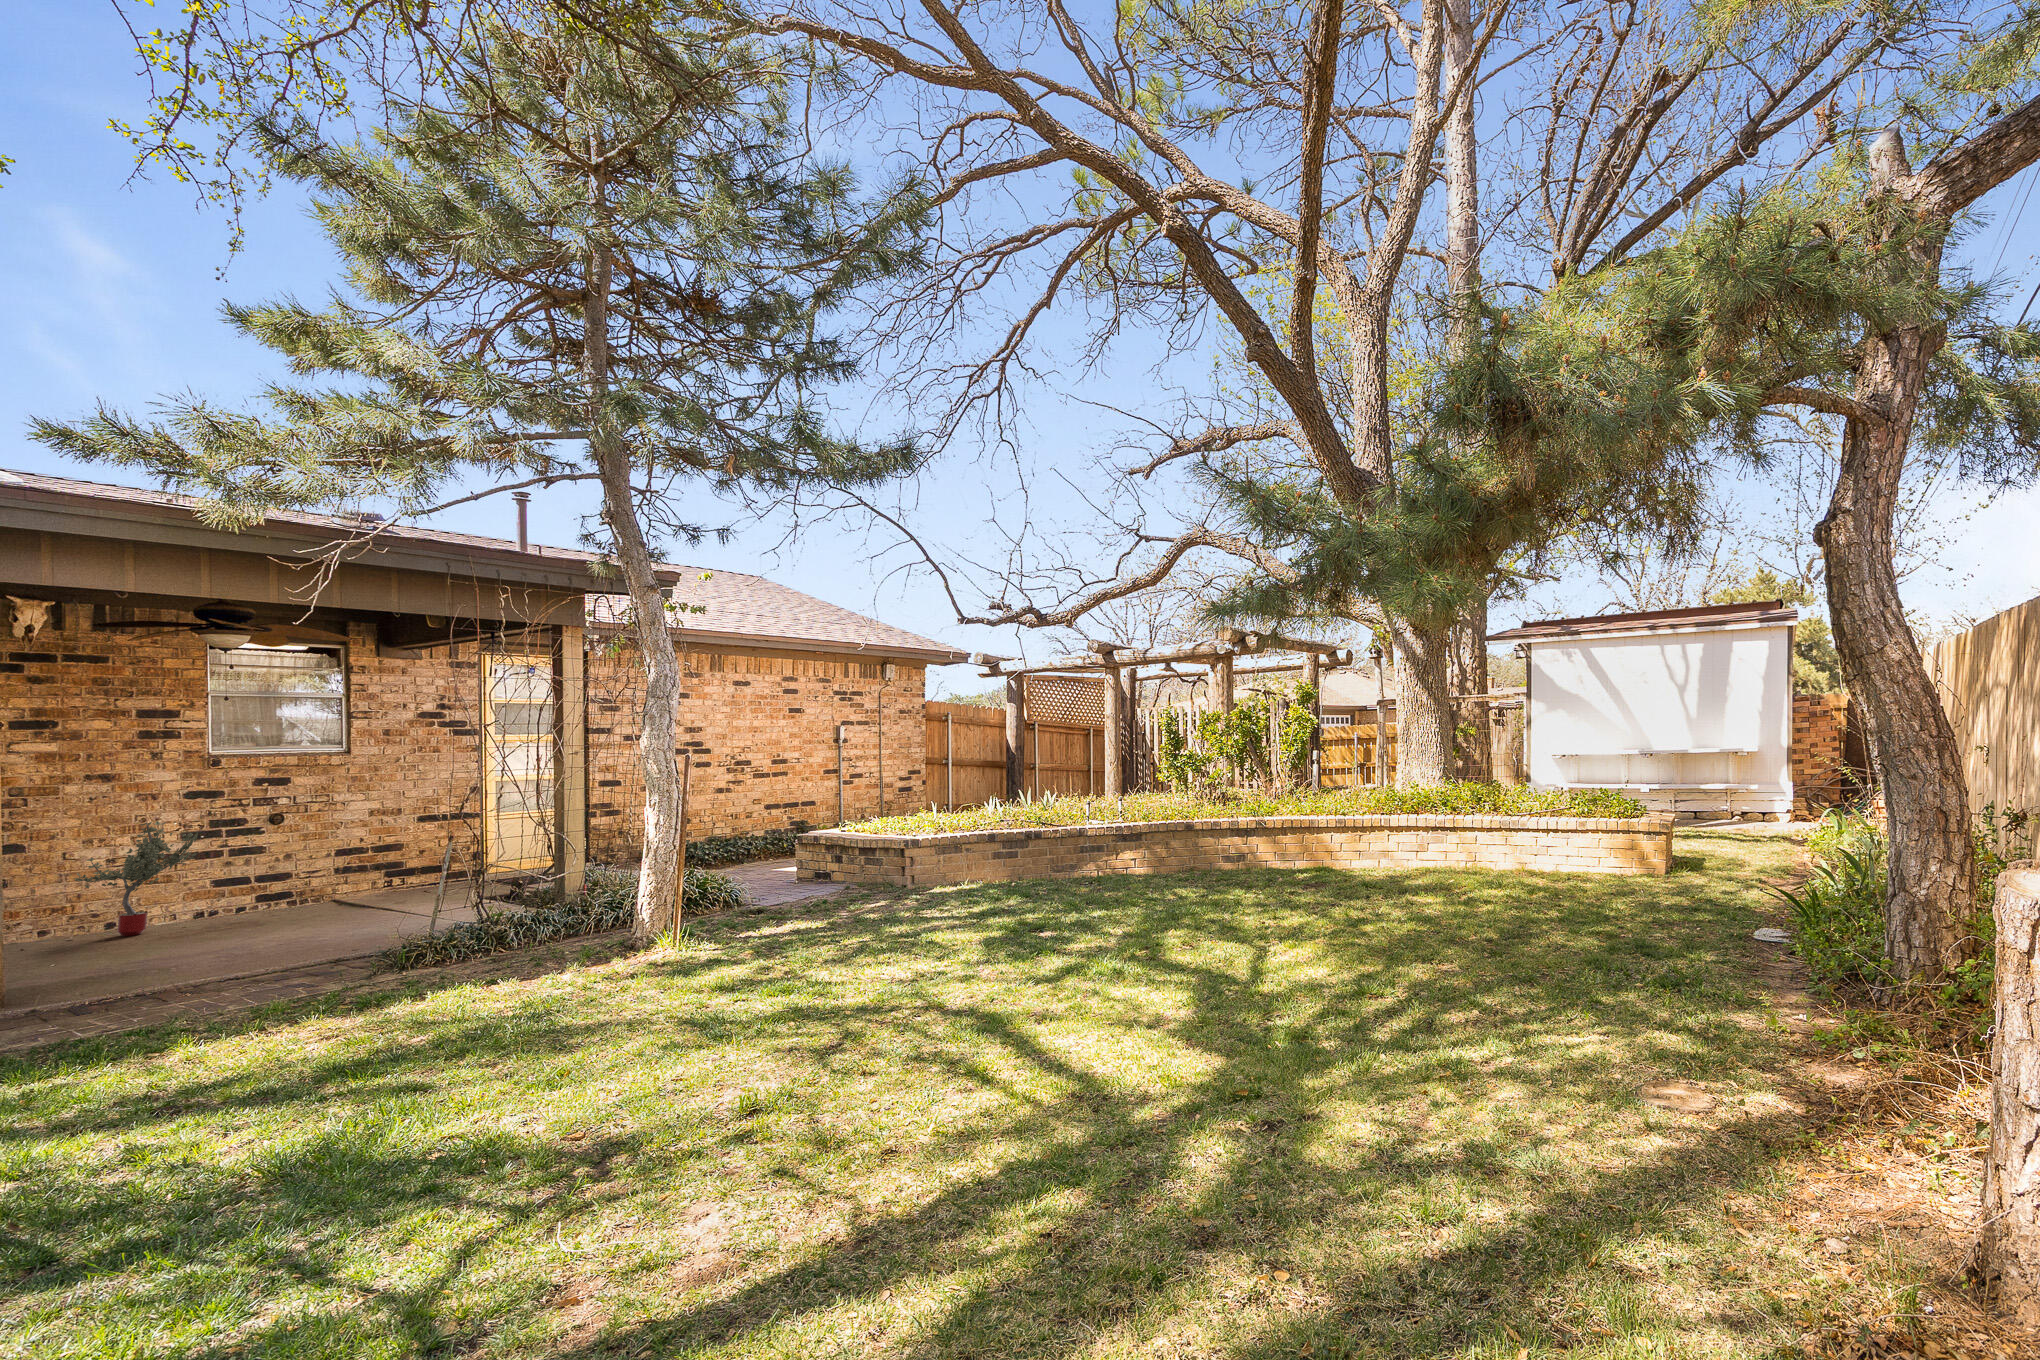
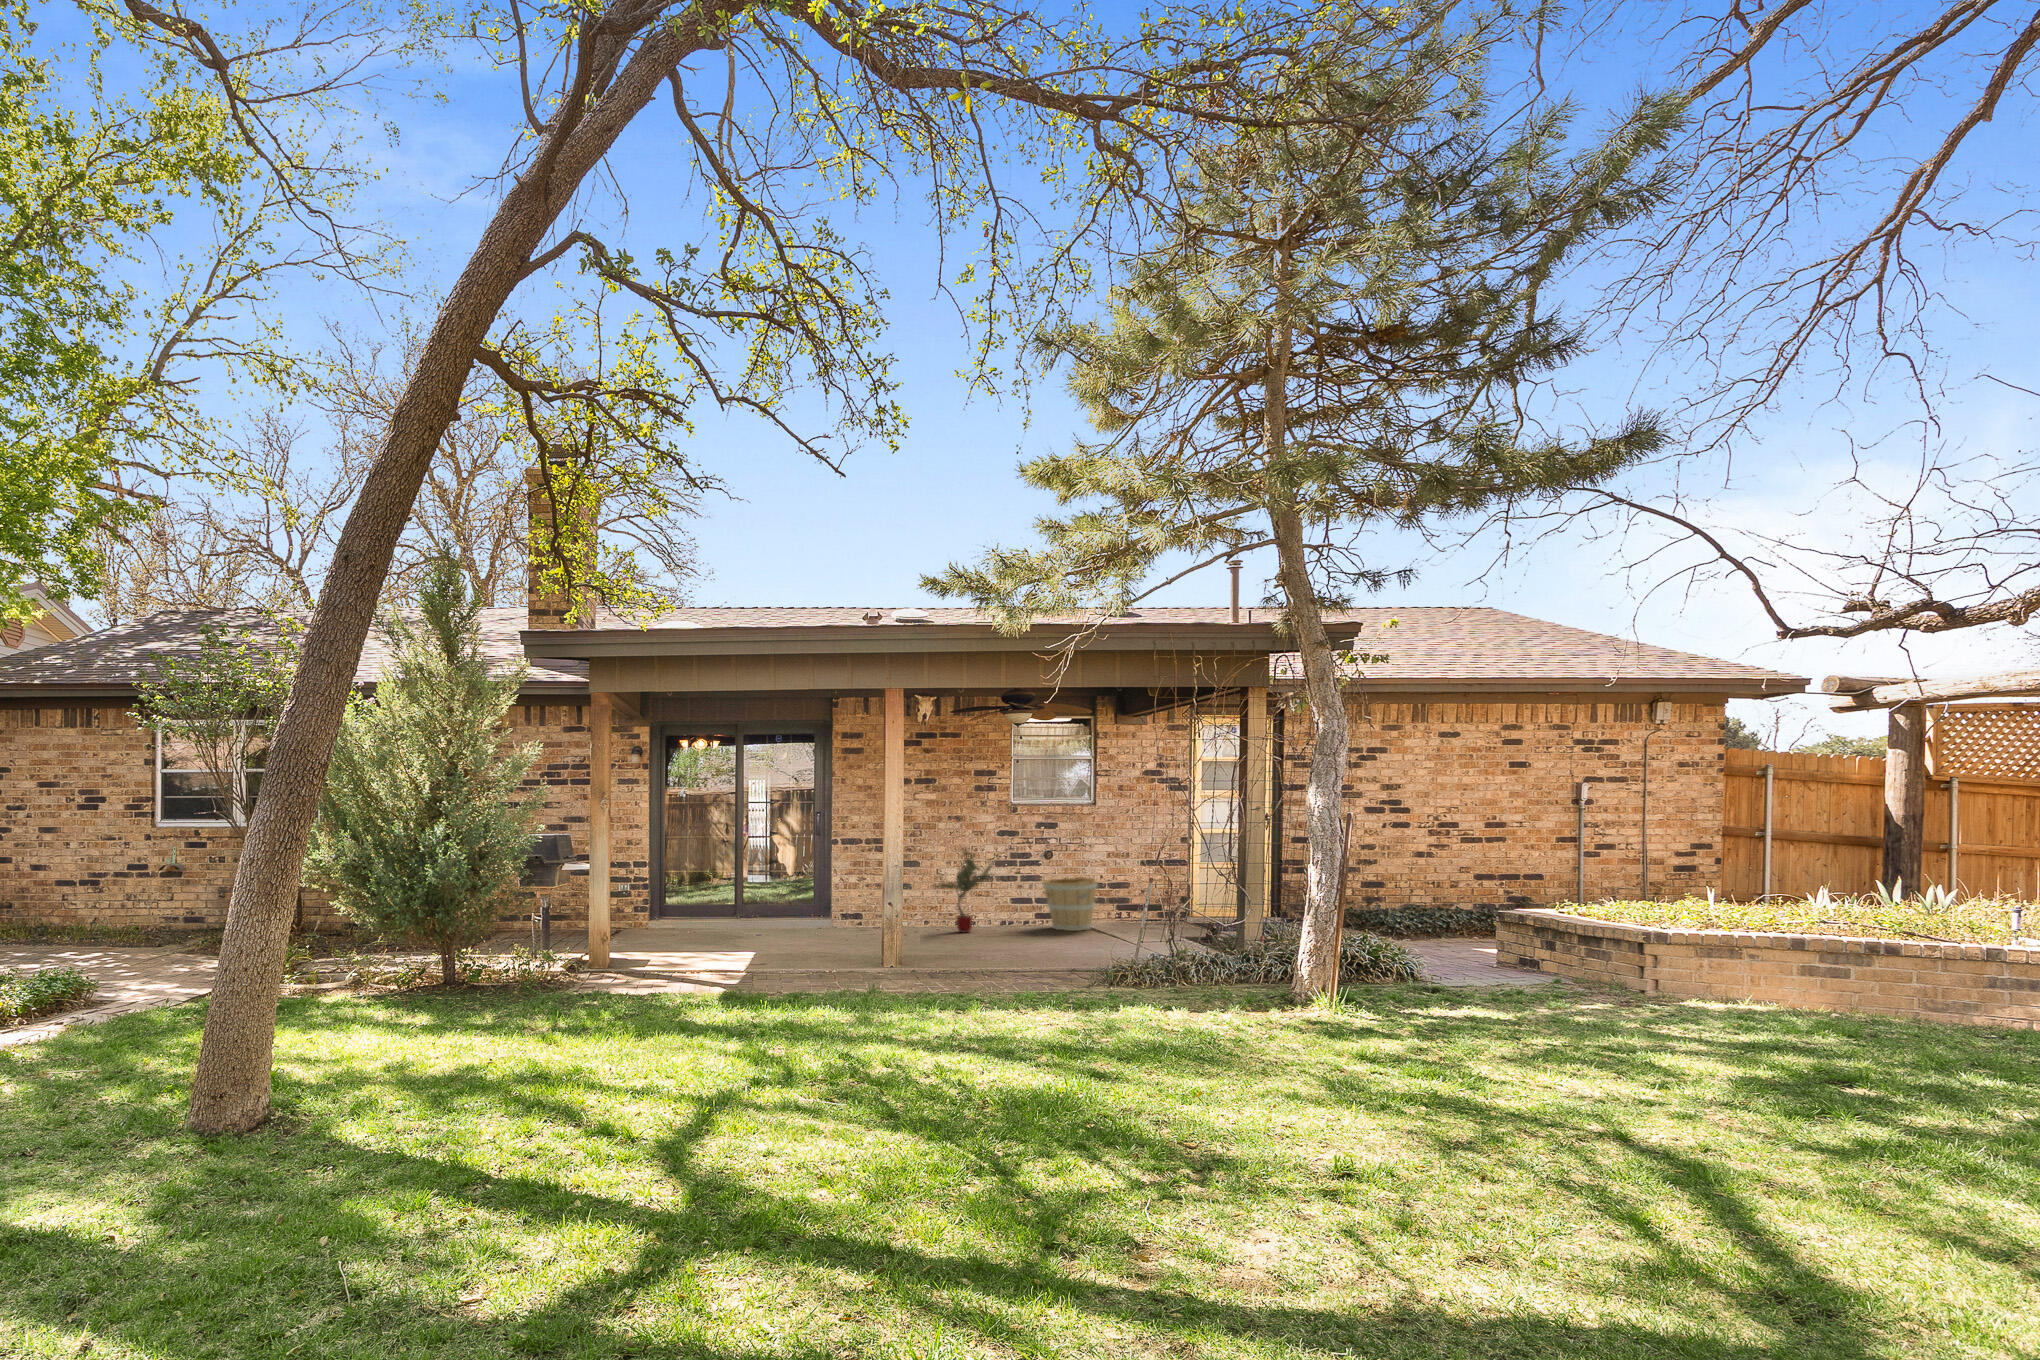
wooden bucket: none [268,845,353,913] -> present [1043,877,1098,931]

